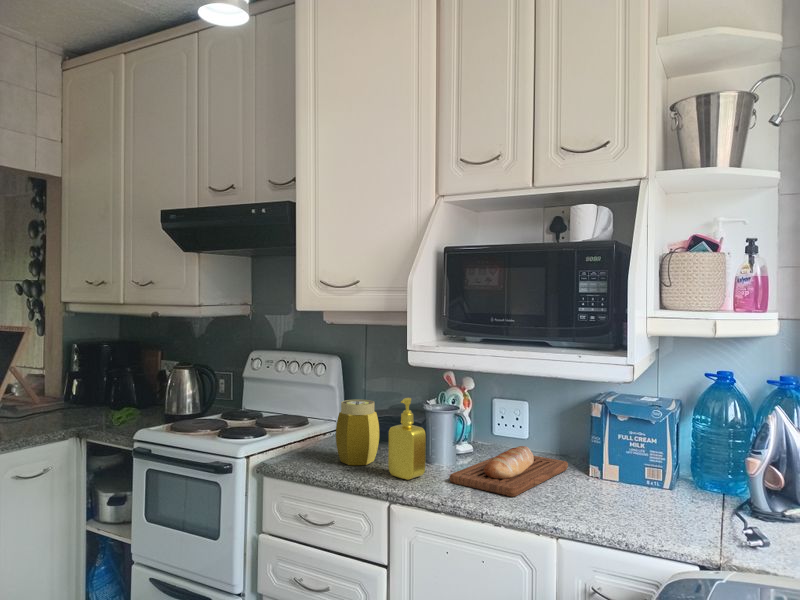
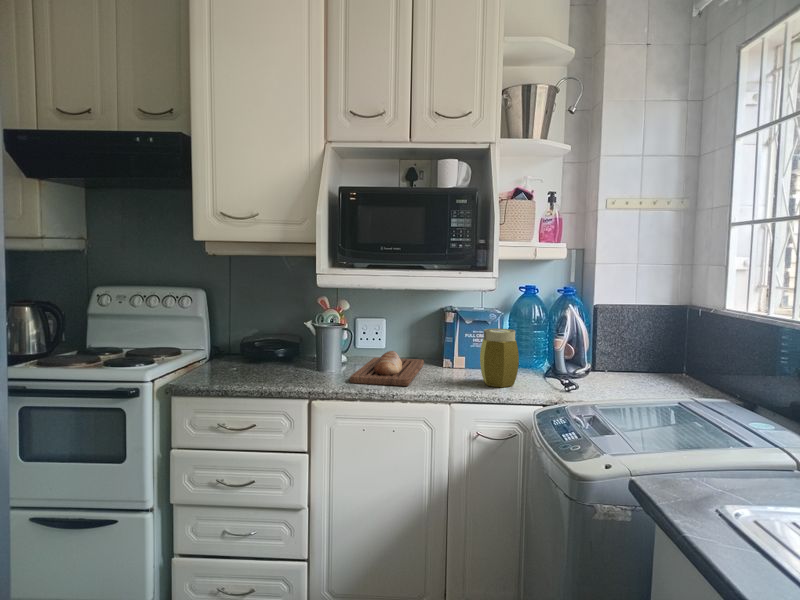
soap dispenser: present [388,398,426,480] -> none [295,316,328,385]
jar: present [336,400,379,465] -> present [480,328,519,388]

